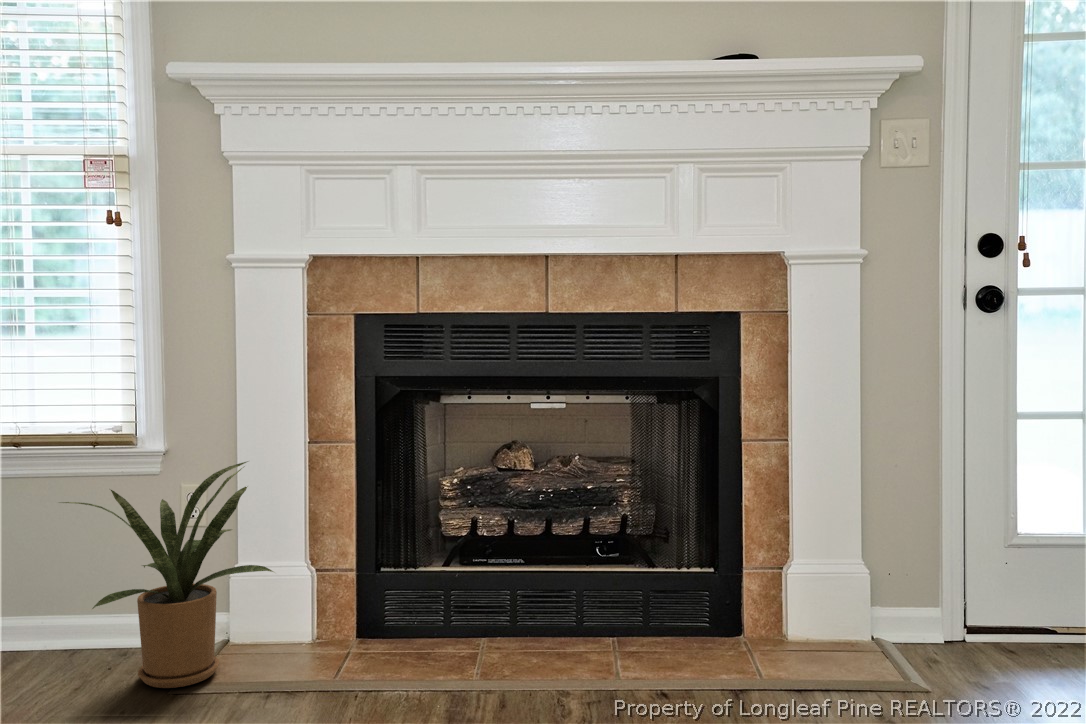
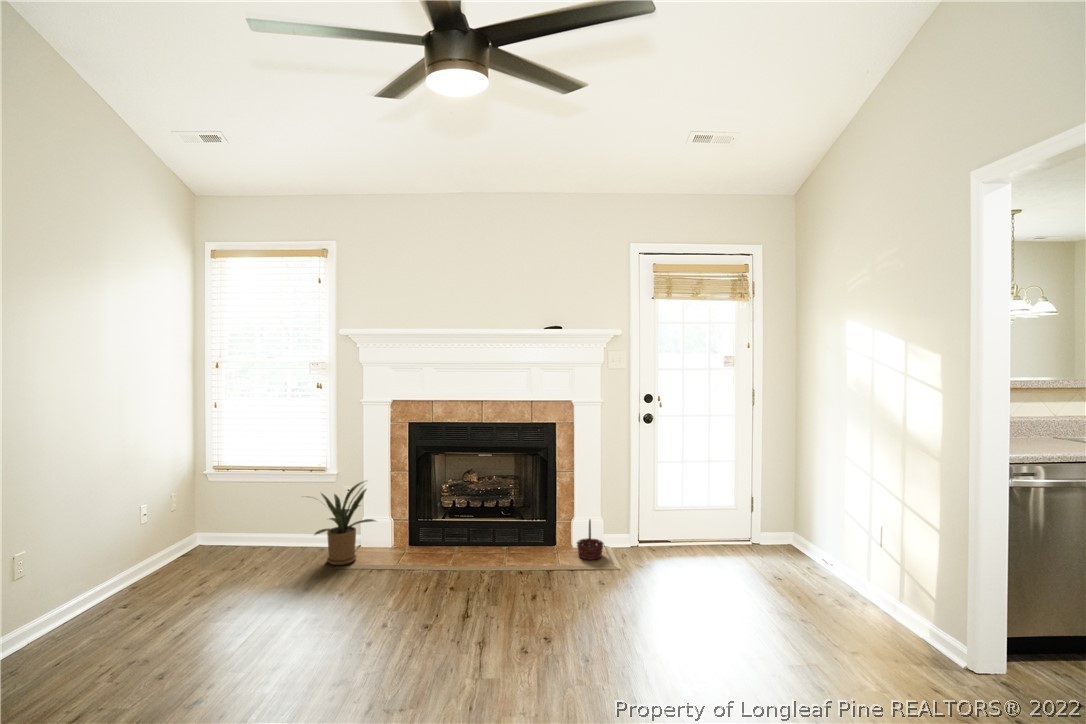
basket: none [808,564,886,675] -> present [577,520,604,560]

